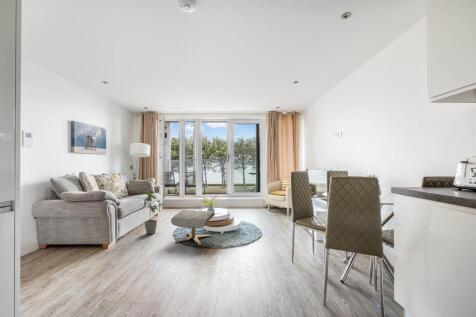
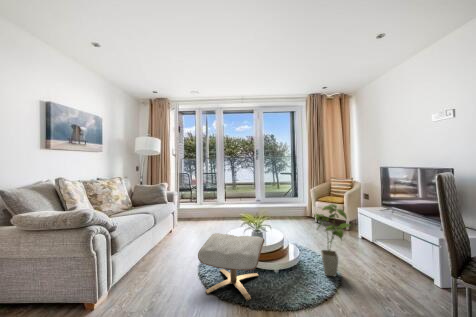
house plant: present [144,191,164,234] -> present [315,204,351,277]

